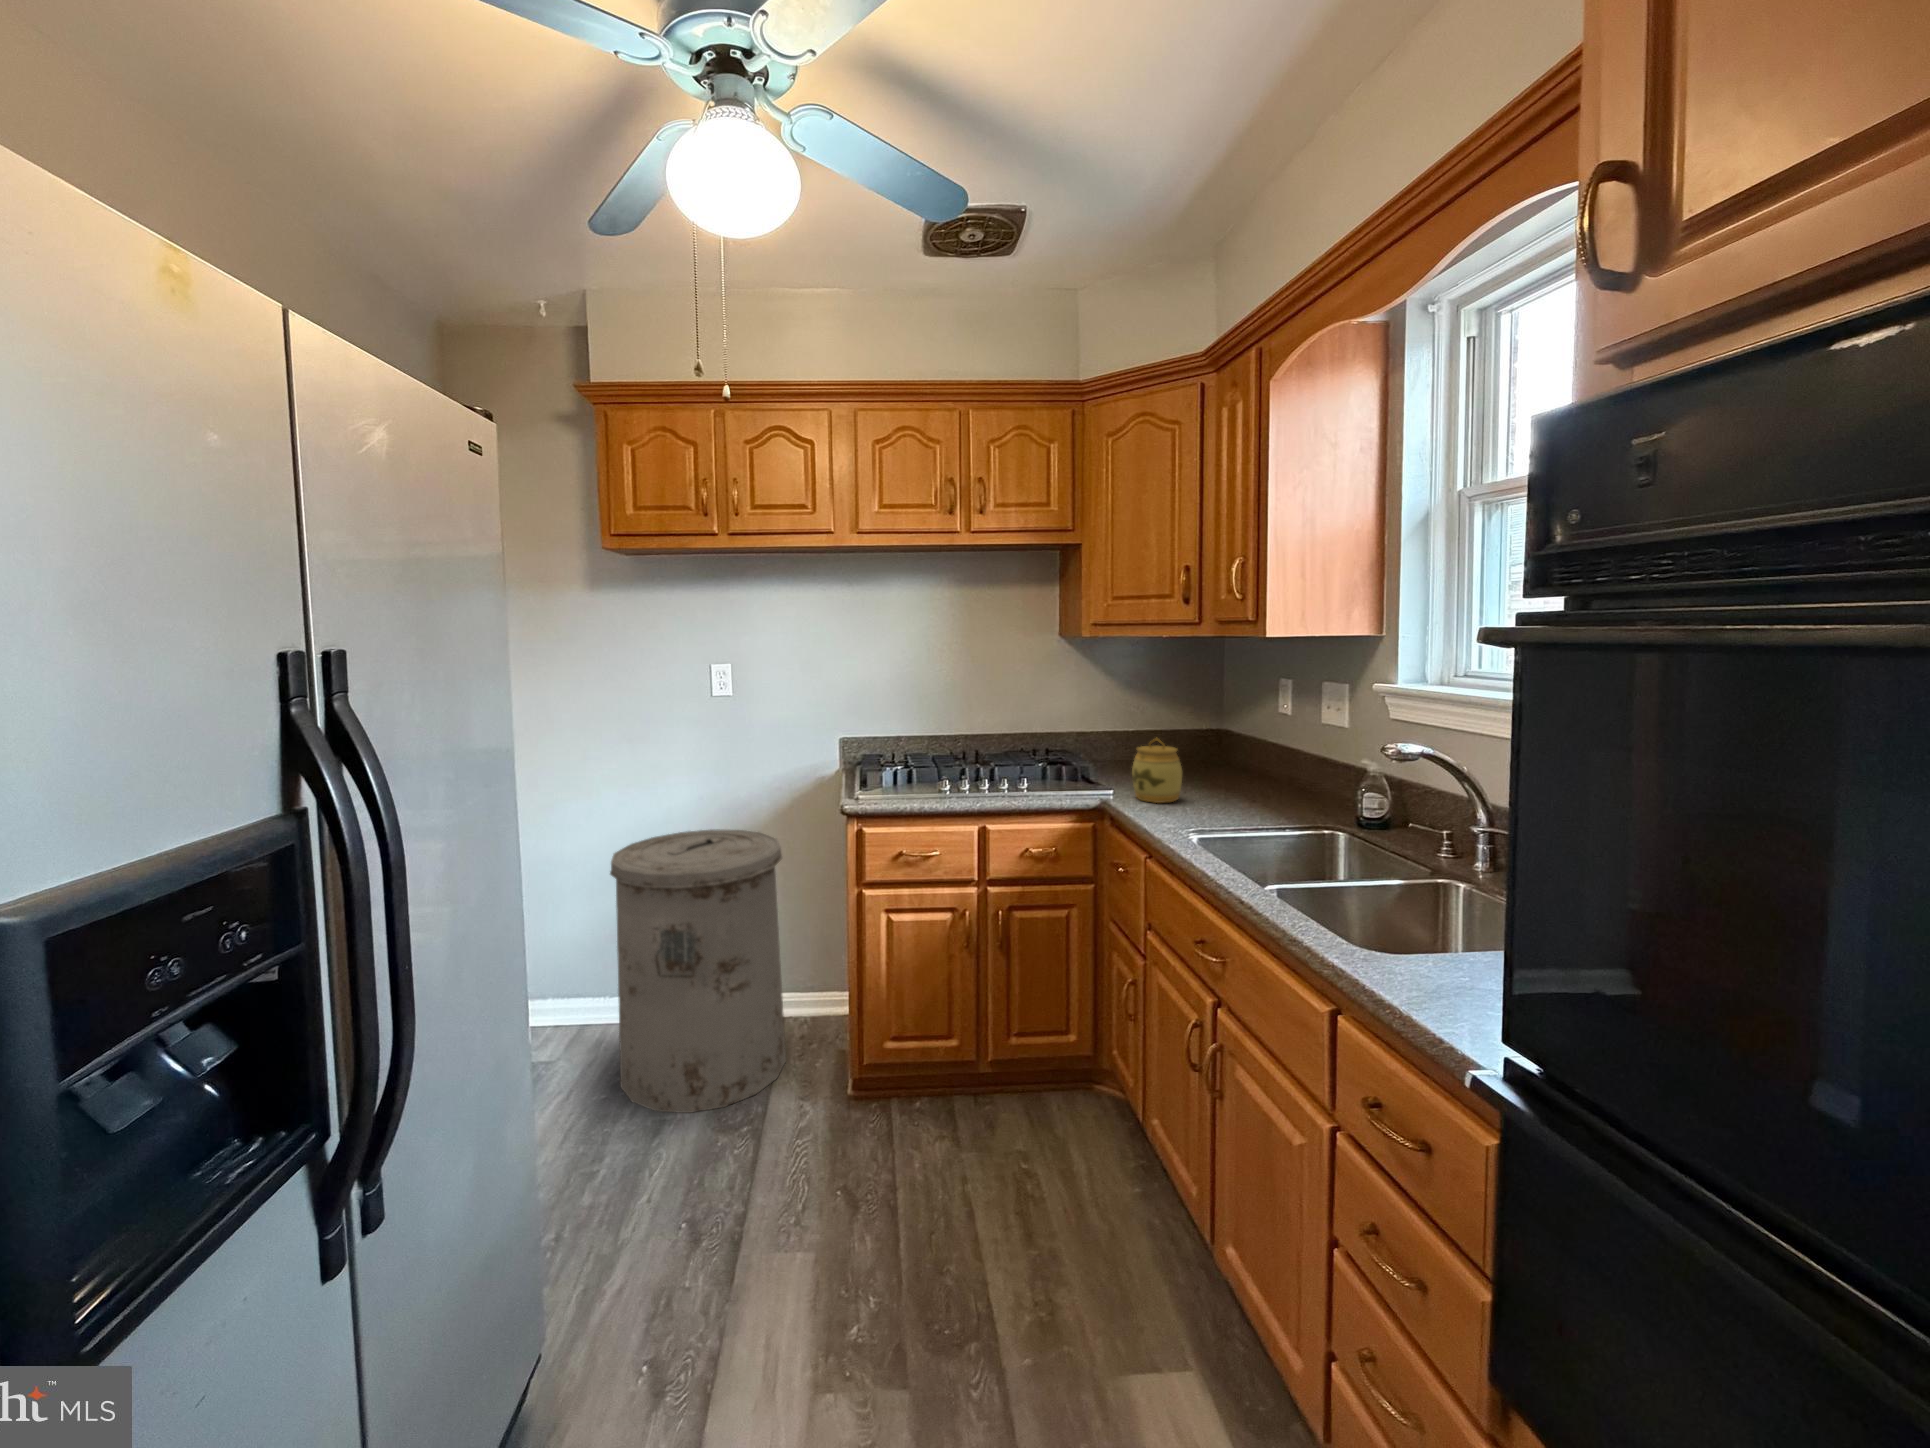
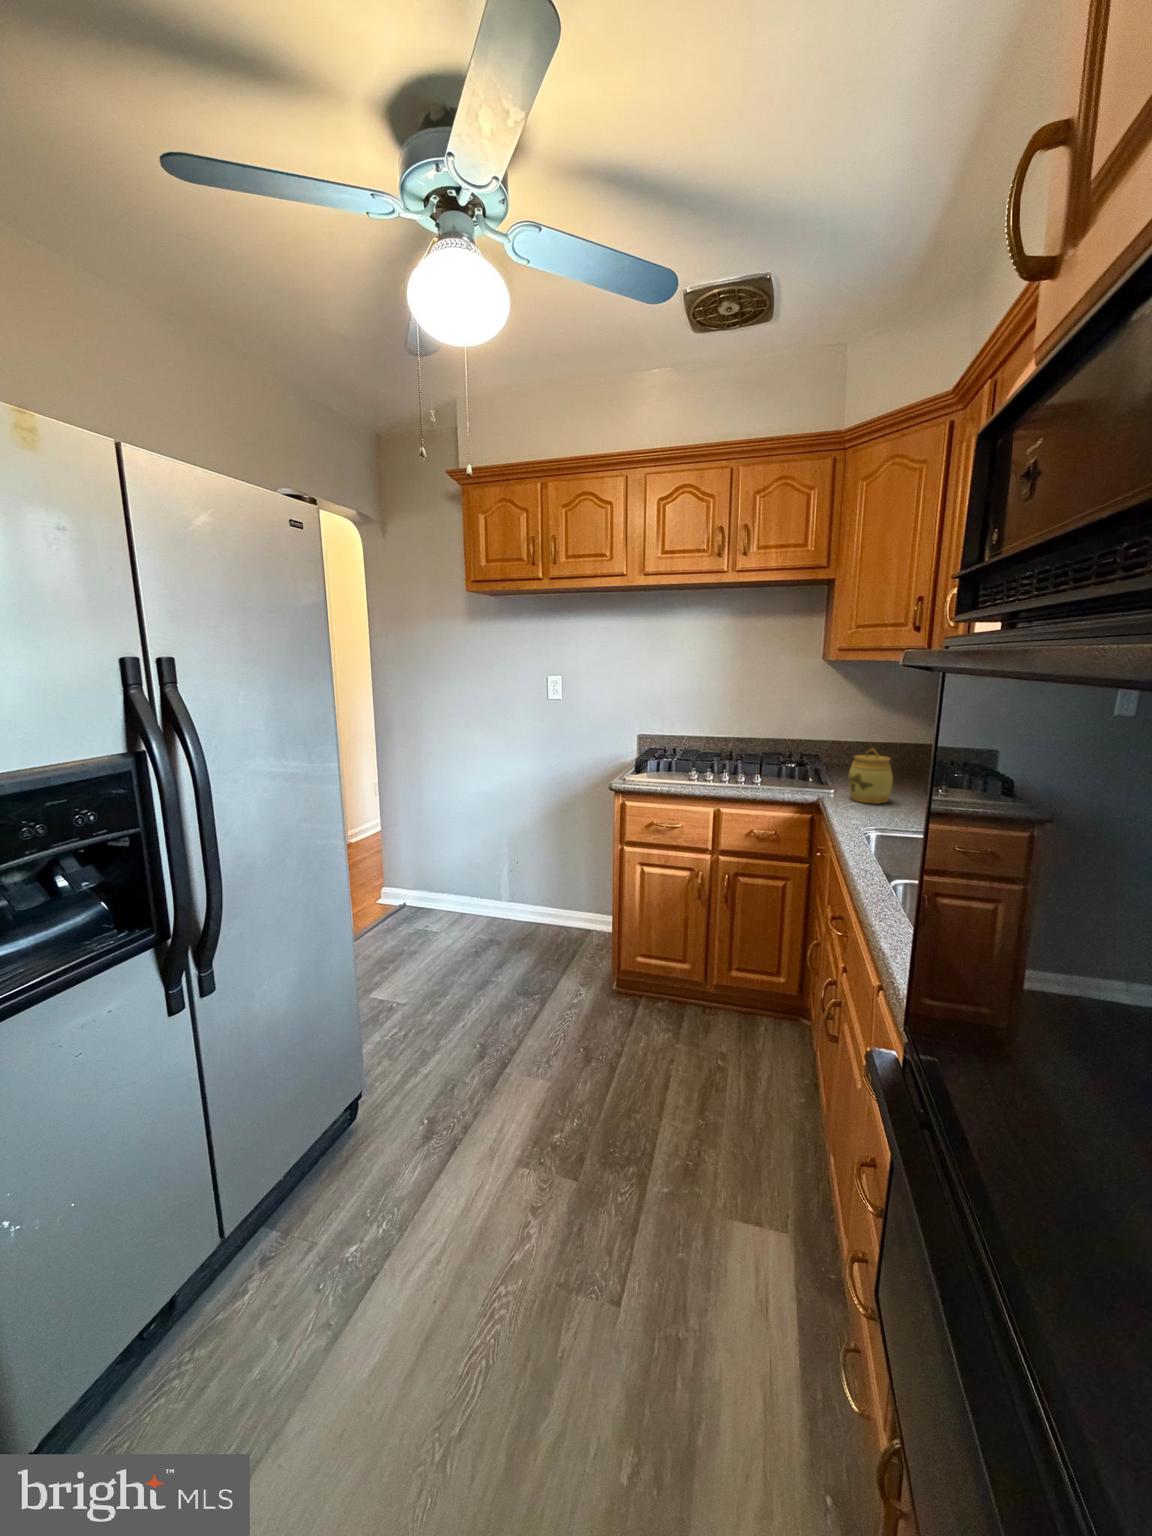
trash can: present [610,829,786,1113] -> none [464,795,582,981]

